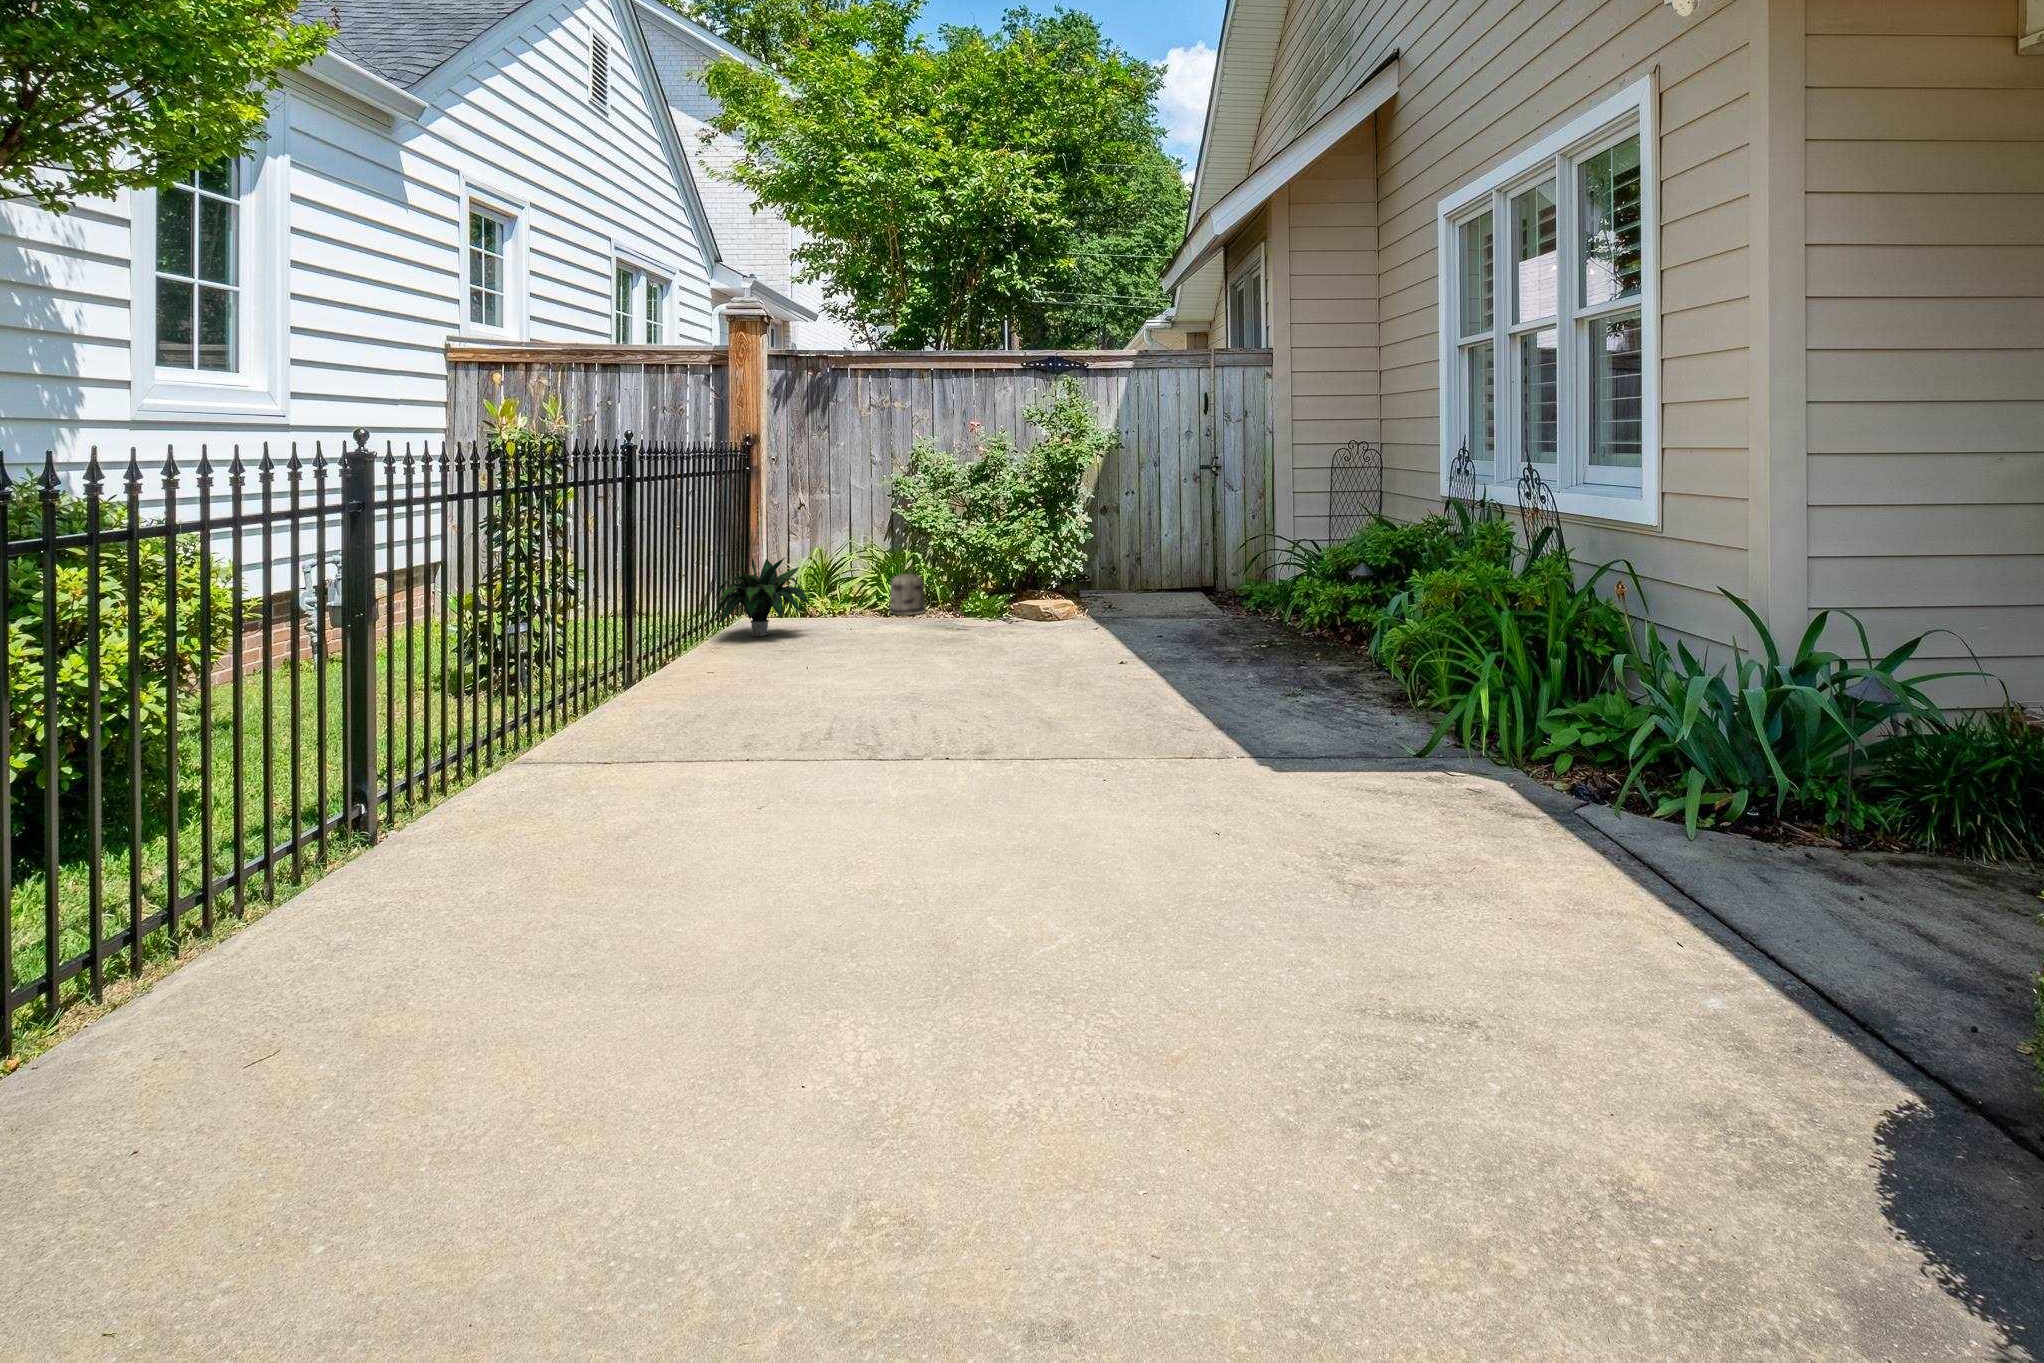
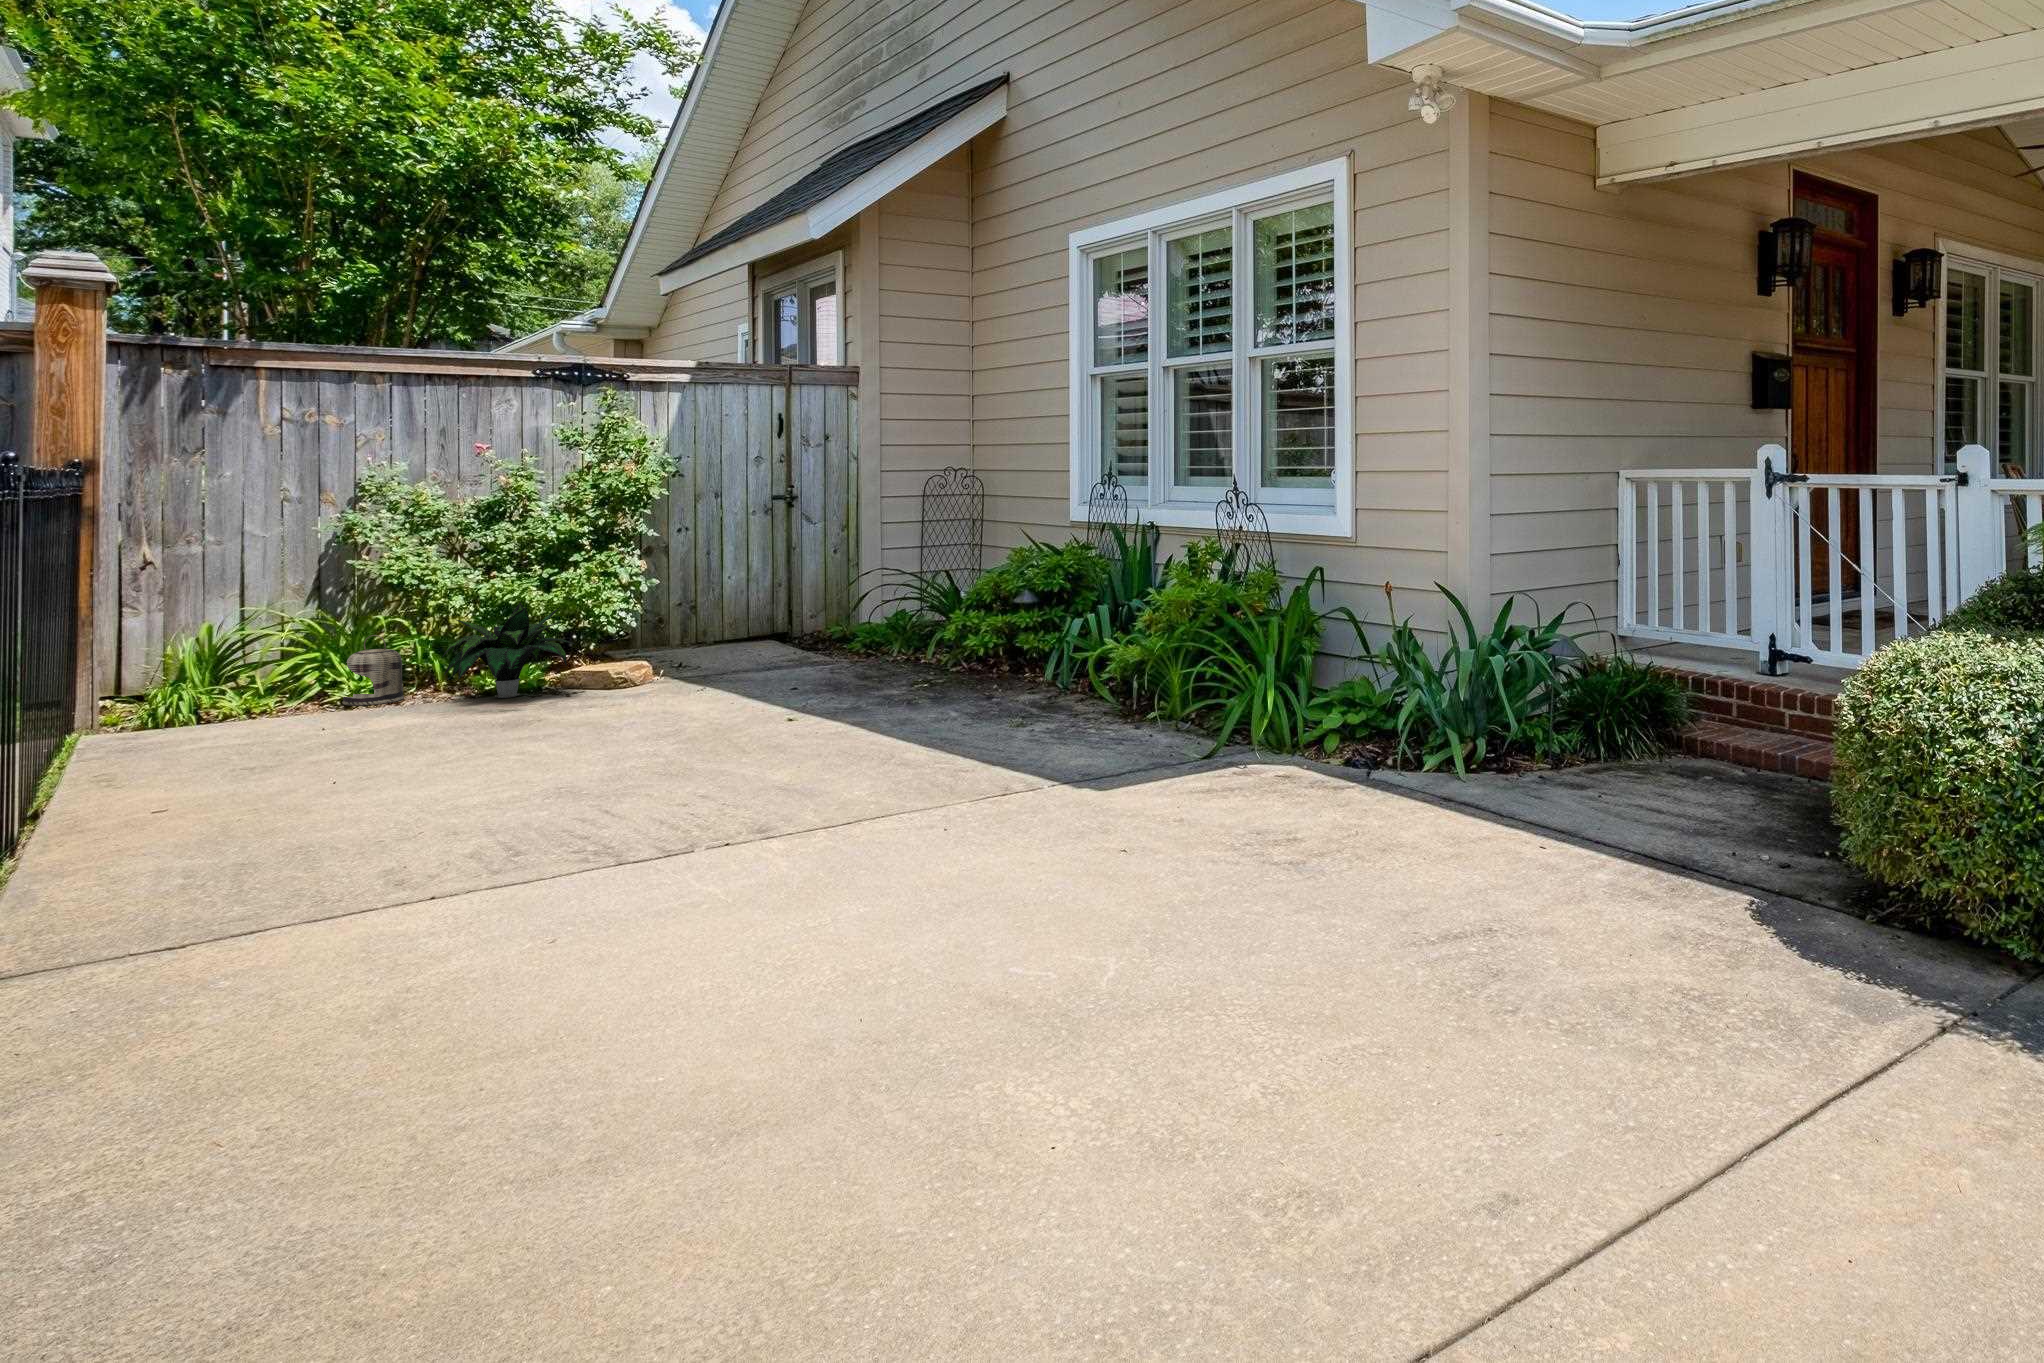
potted plant: present [713,558,810,636] -> present [442,602,574,698]

